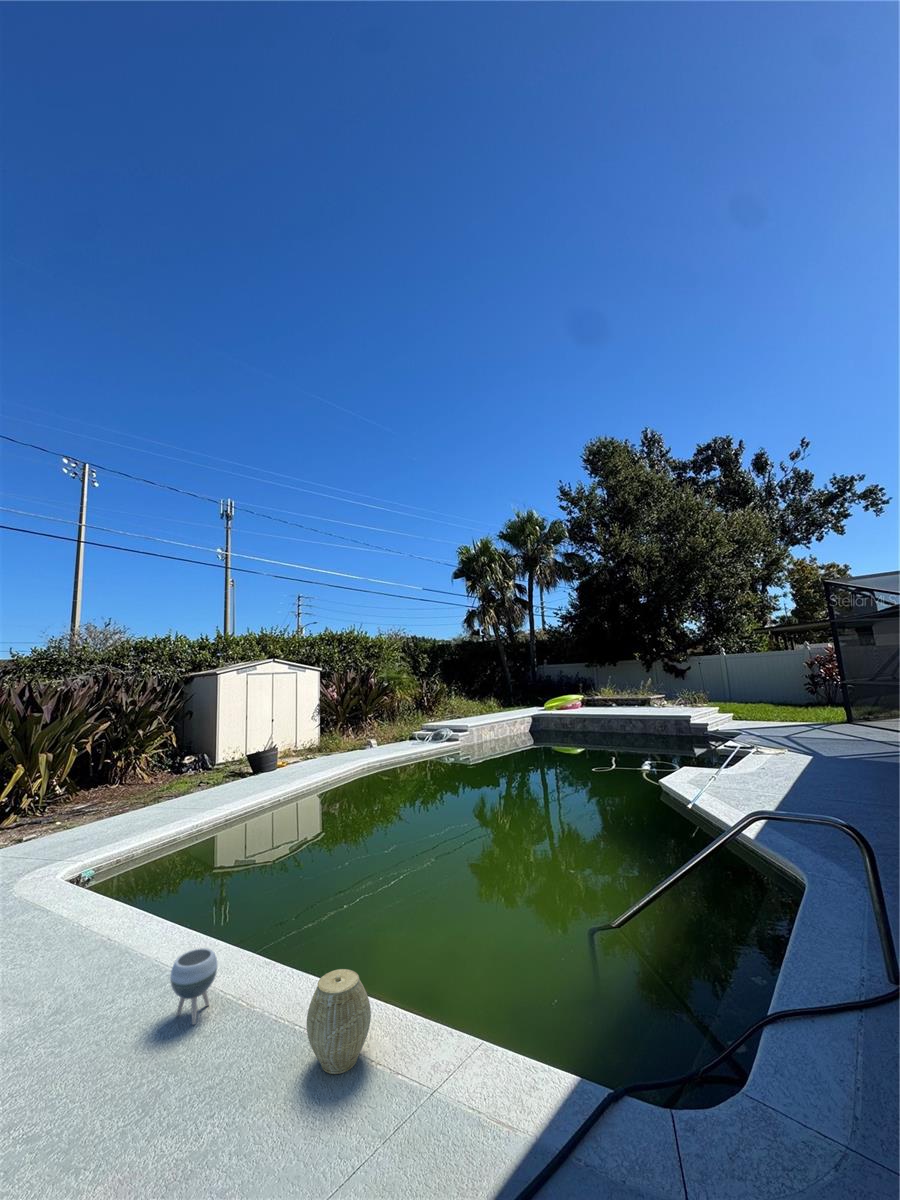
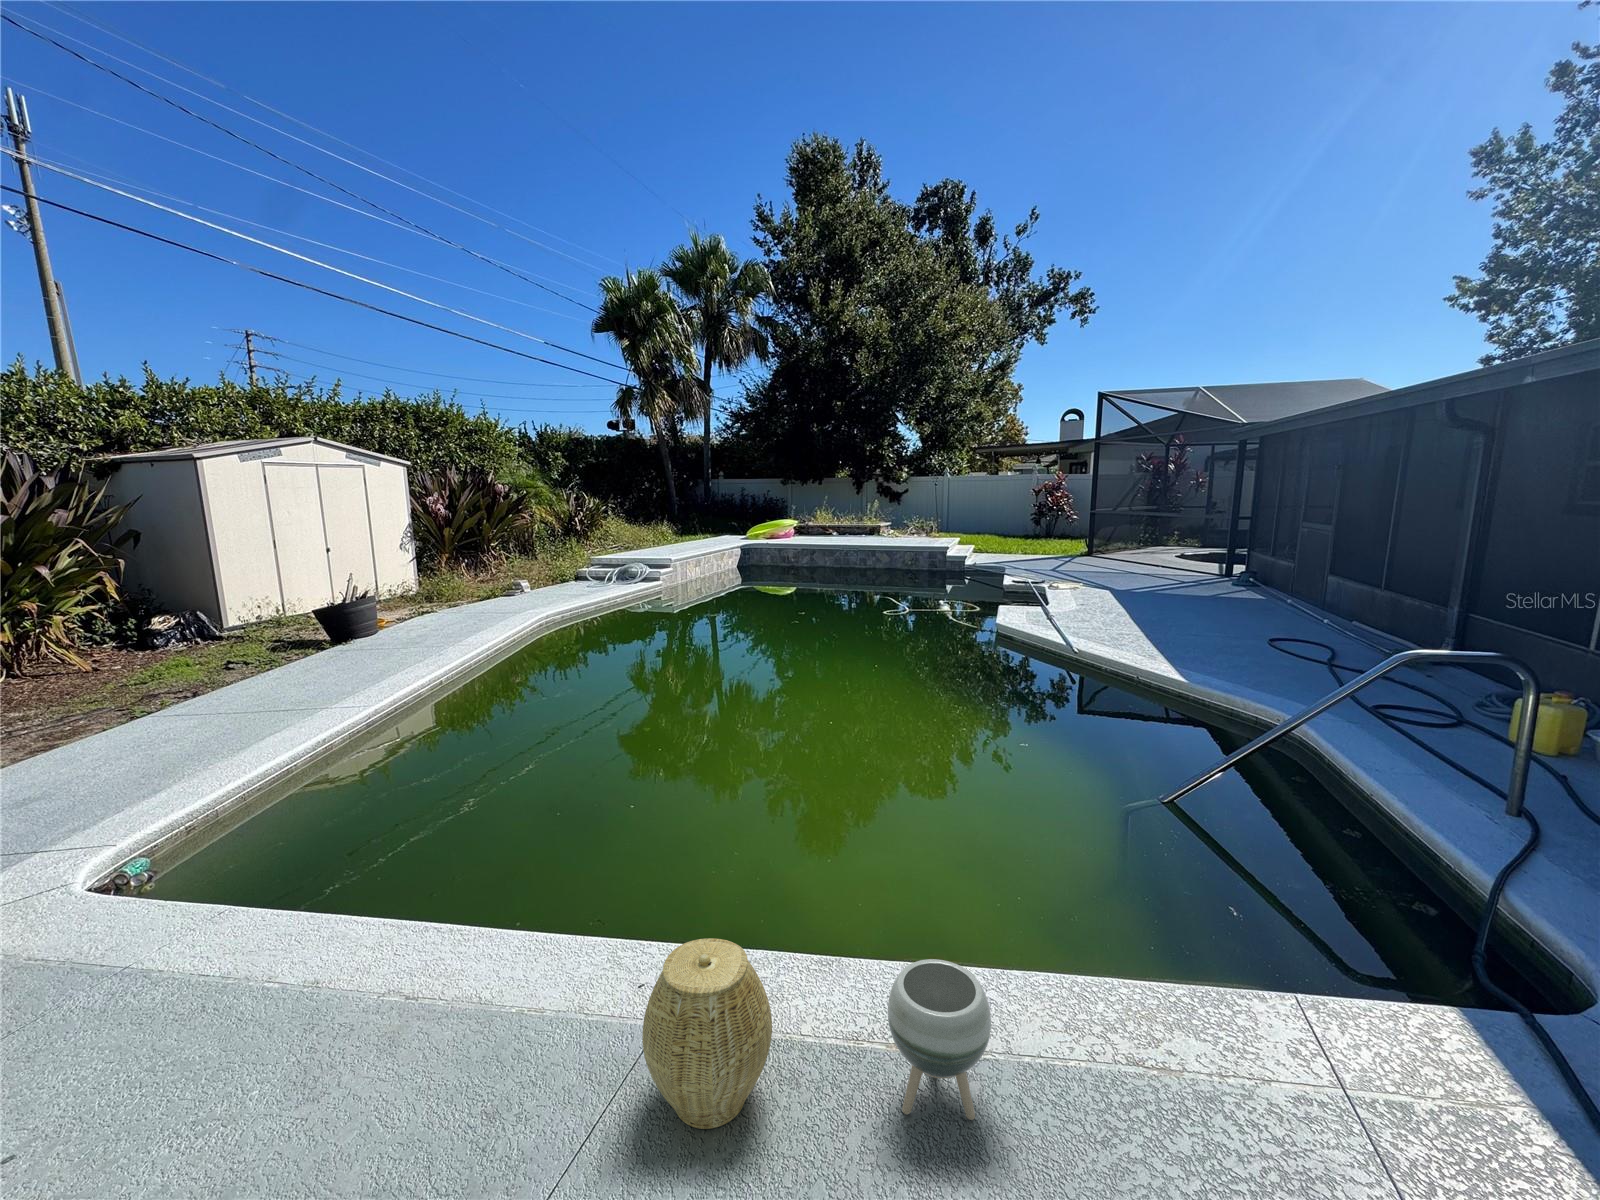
woven basket: present [307,969,371,1074] -> present [642,938,772,1129]

